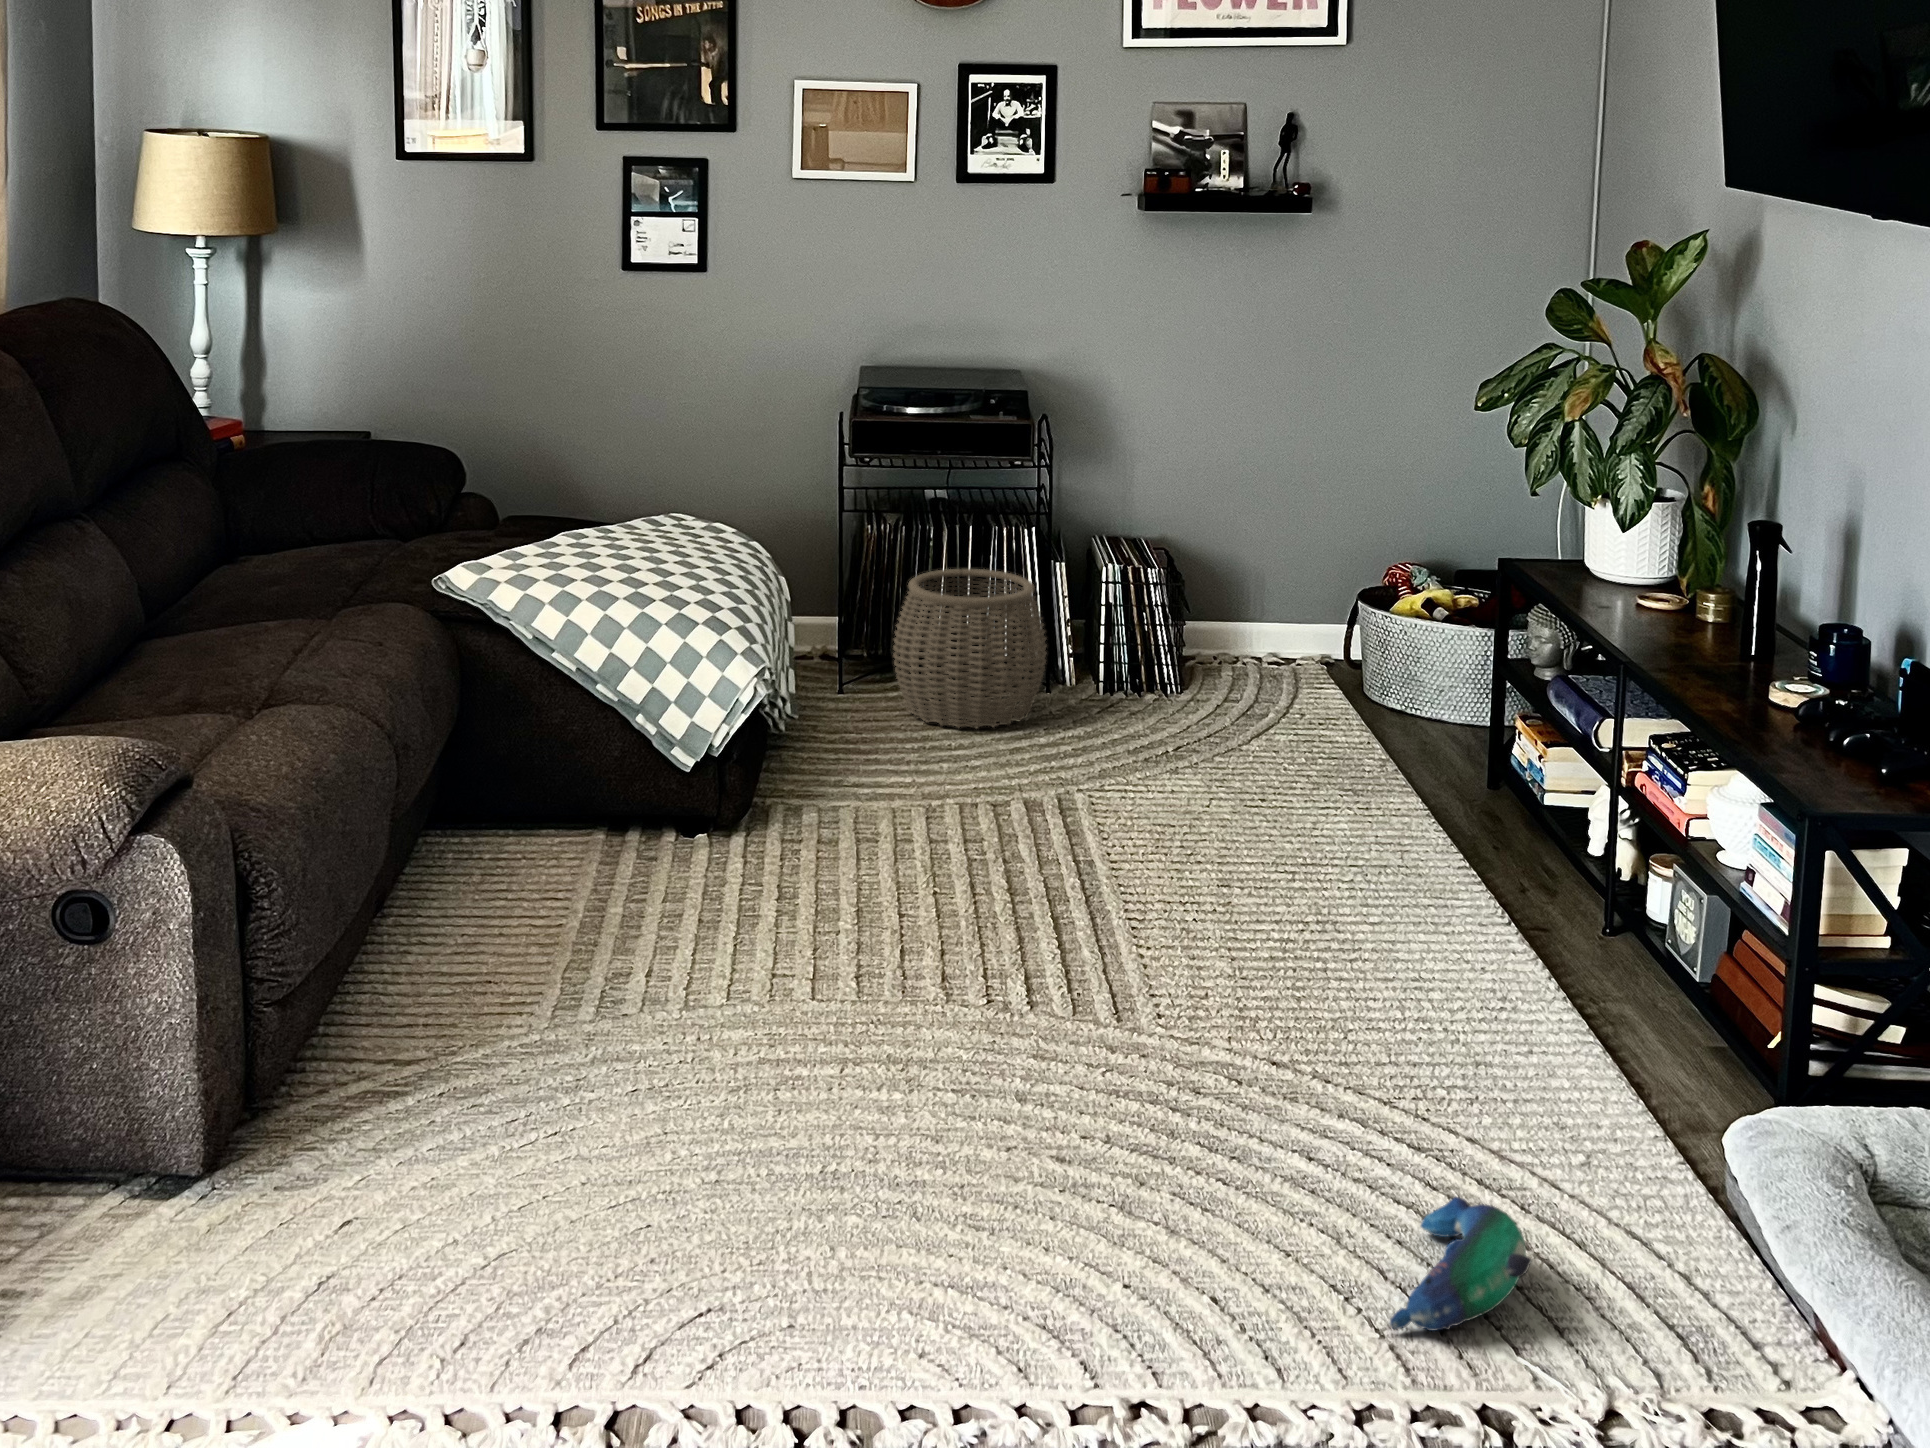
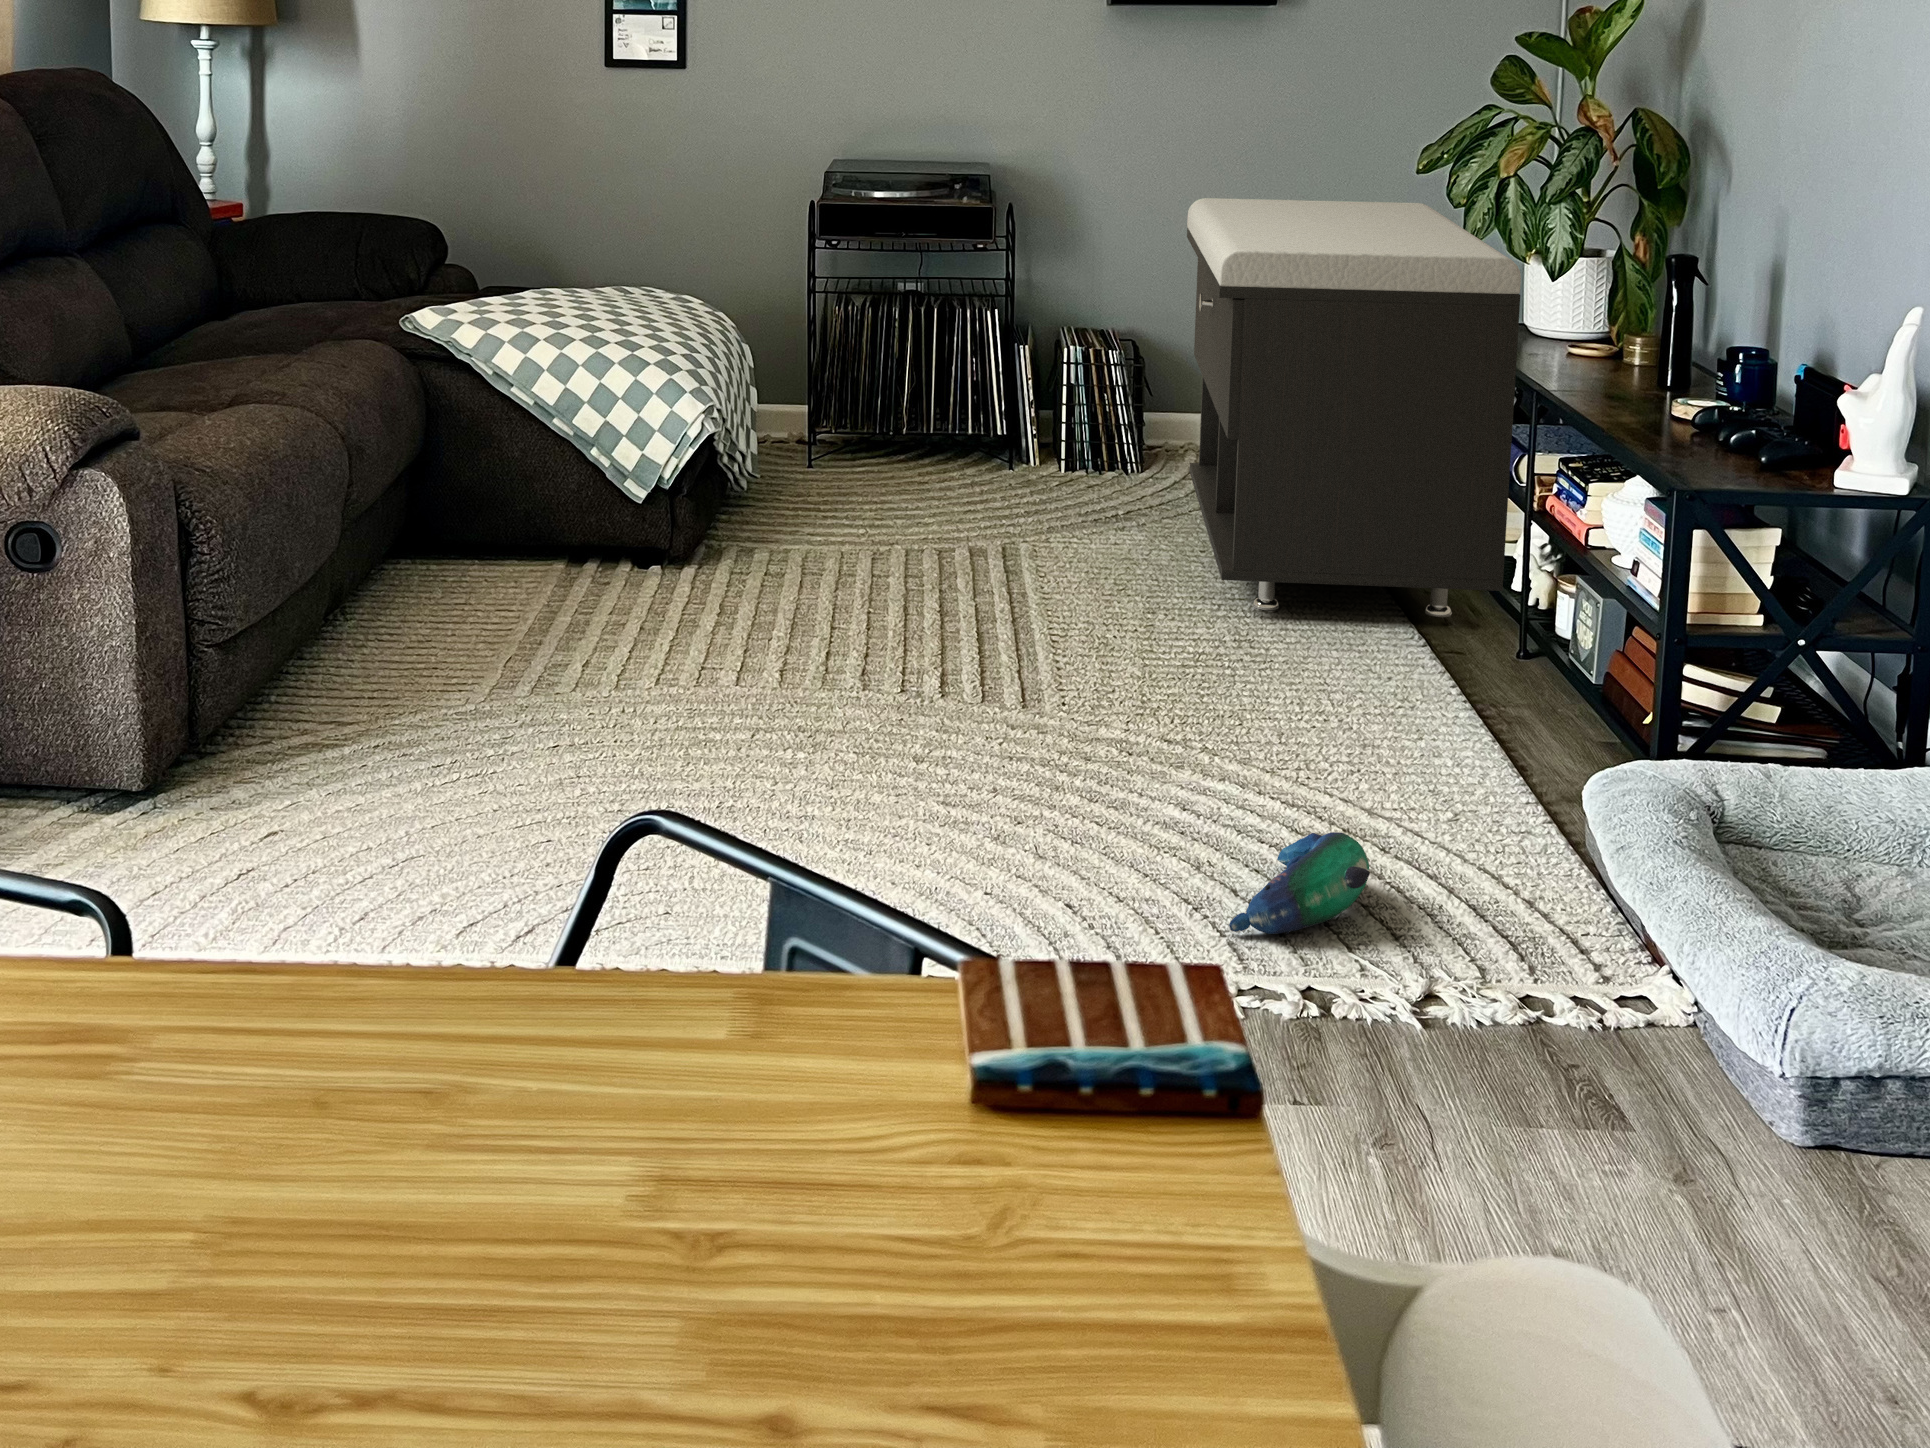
storage bench: none [1237,426,1602,883] -> present [1187,198,1521,617]
woven basket: present [893,569,1047,729] -> none [855,346,1005,494]

